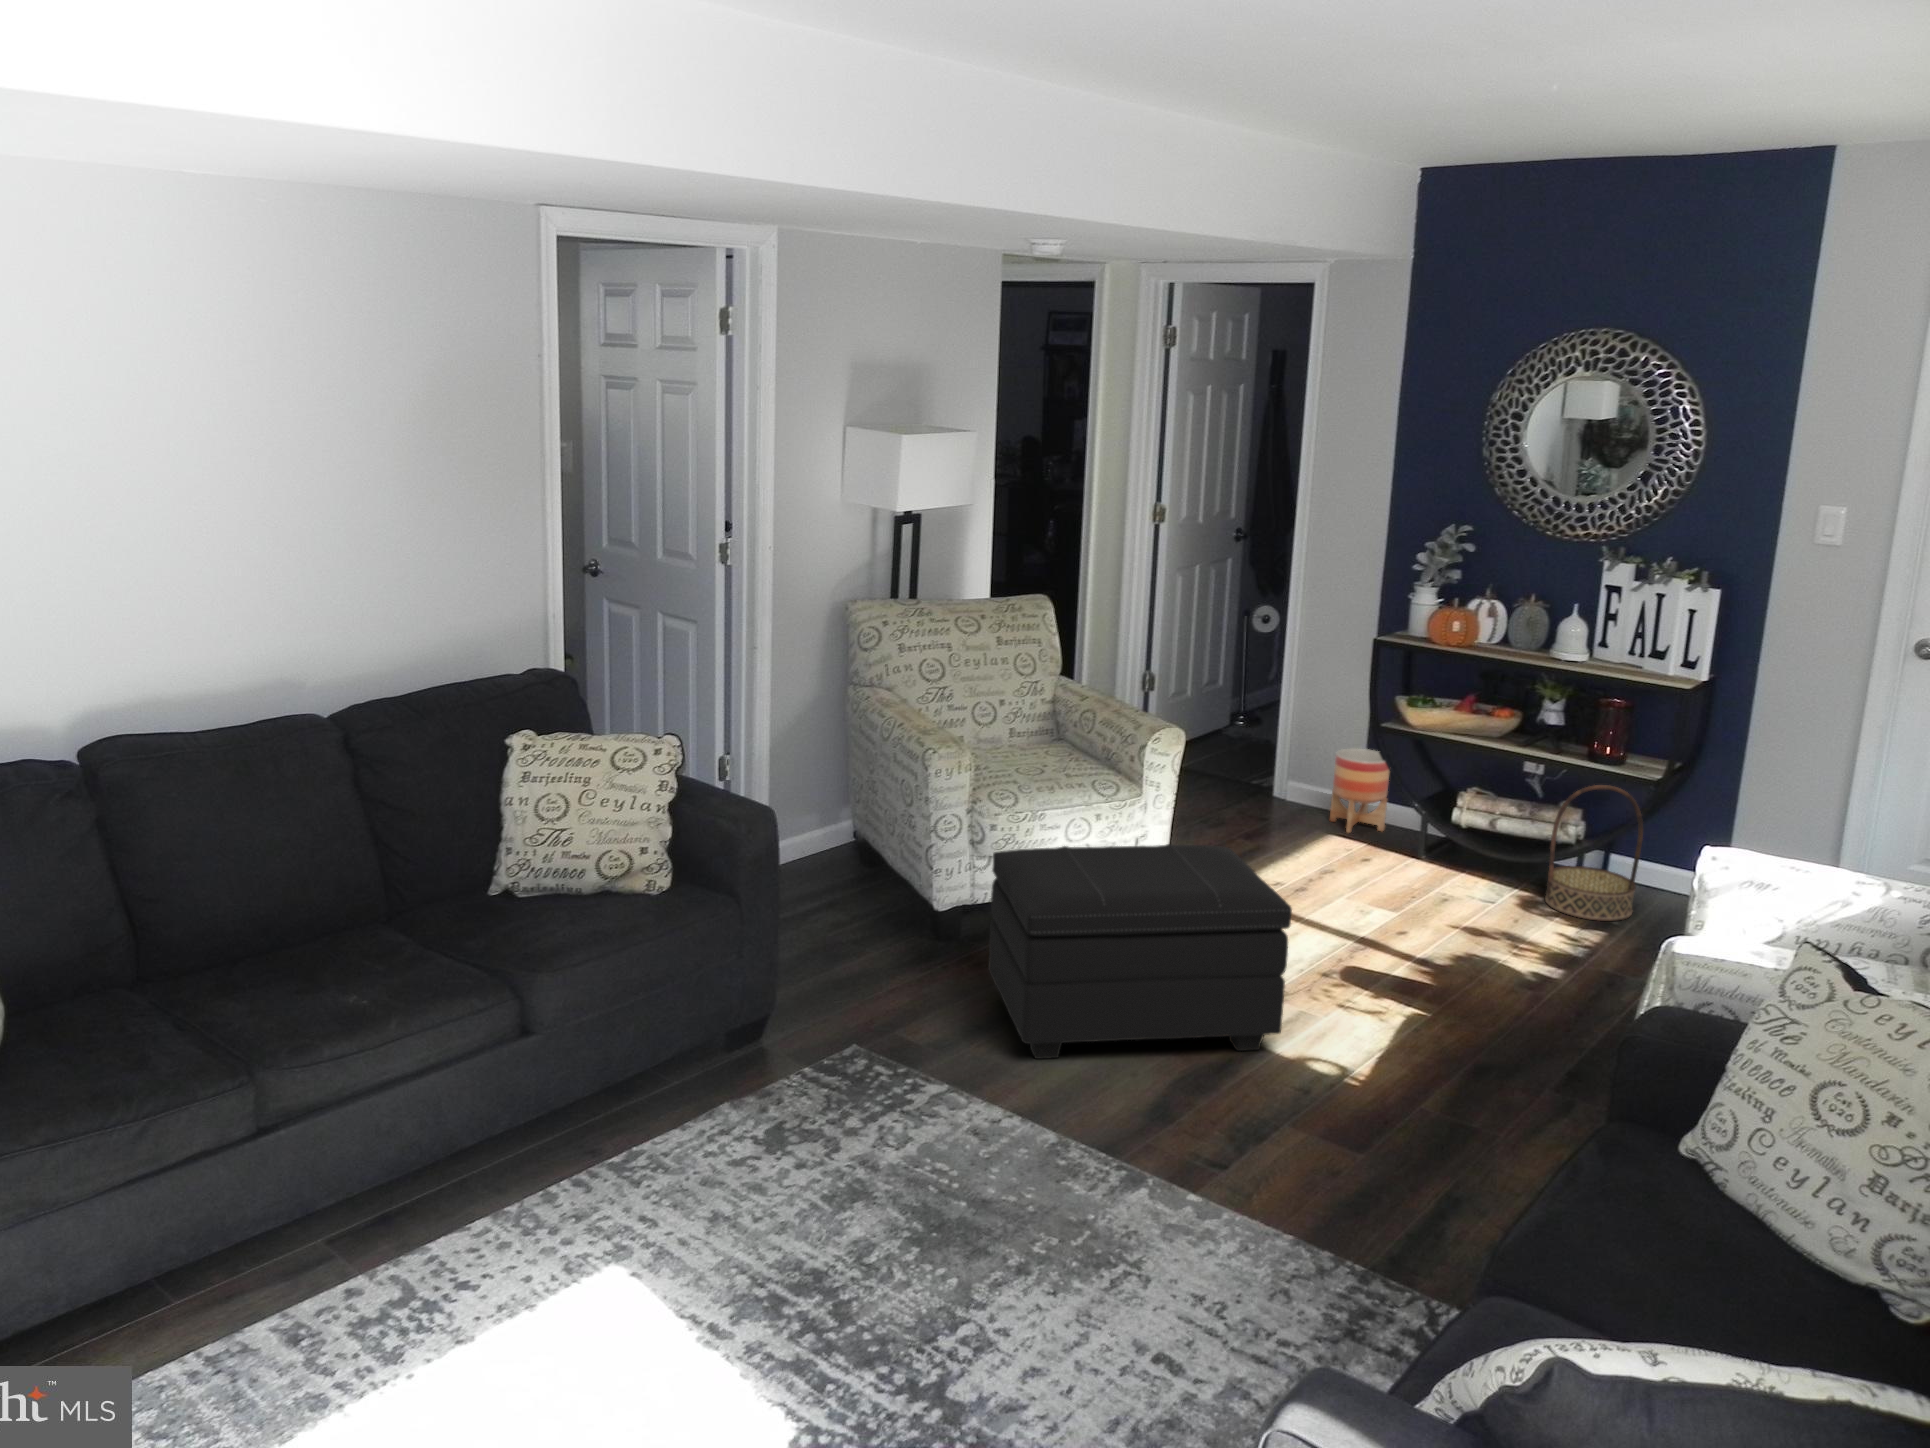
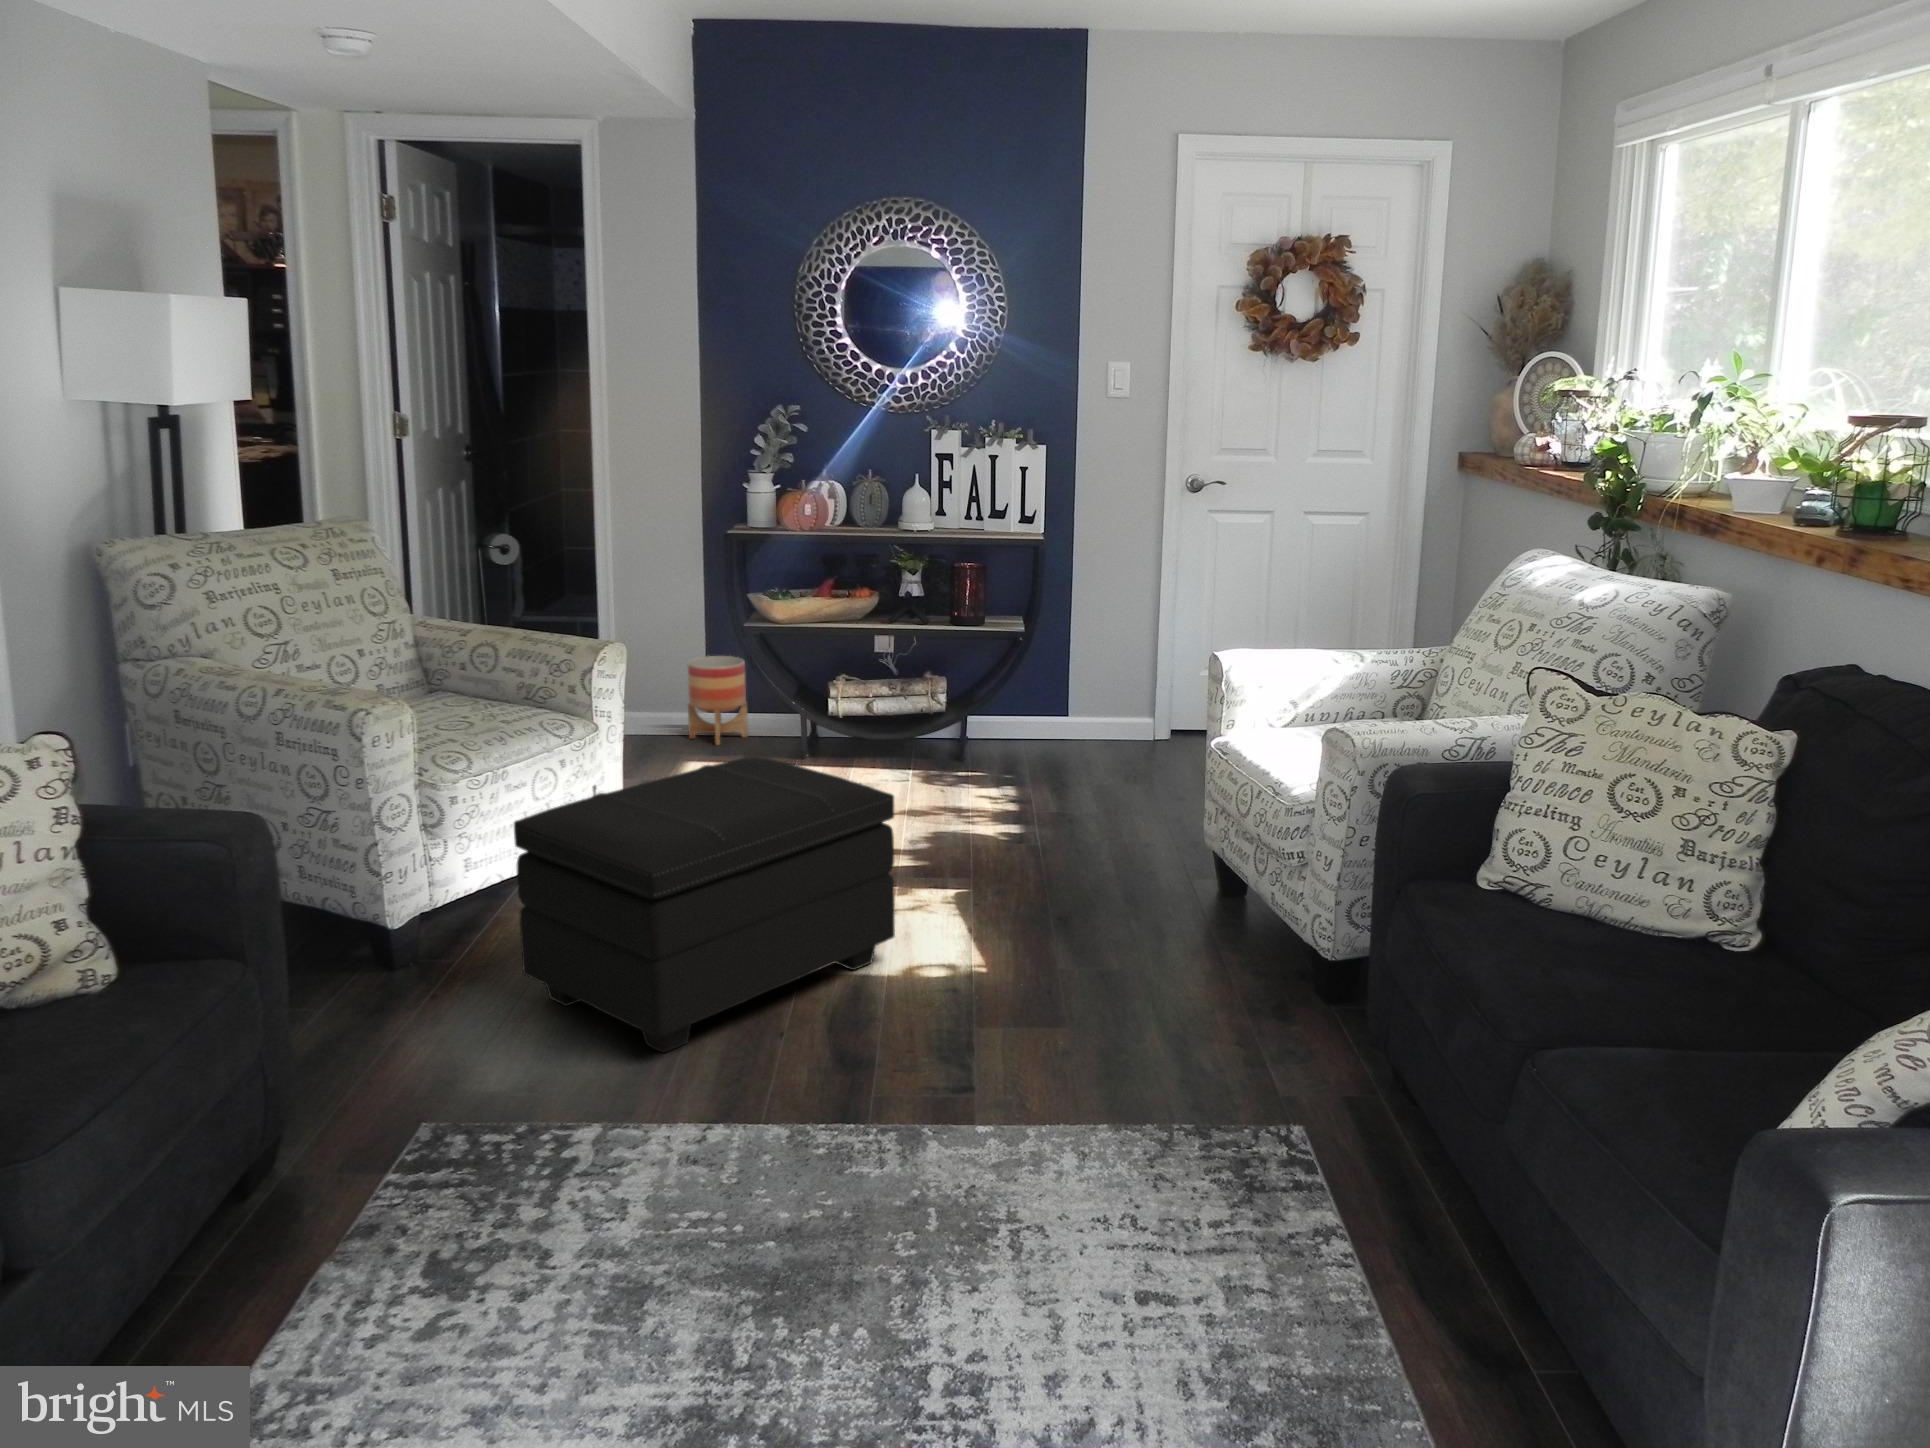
basket: present [1545,785,1643,921] -> none [942,639,1020,769]

